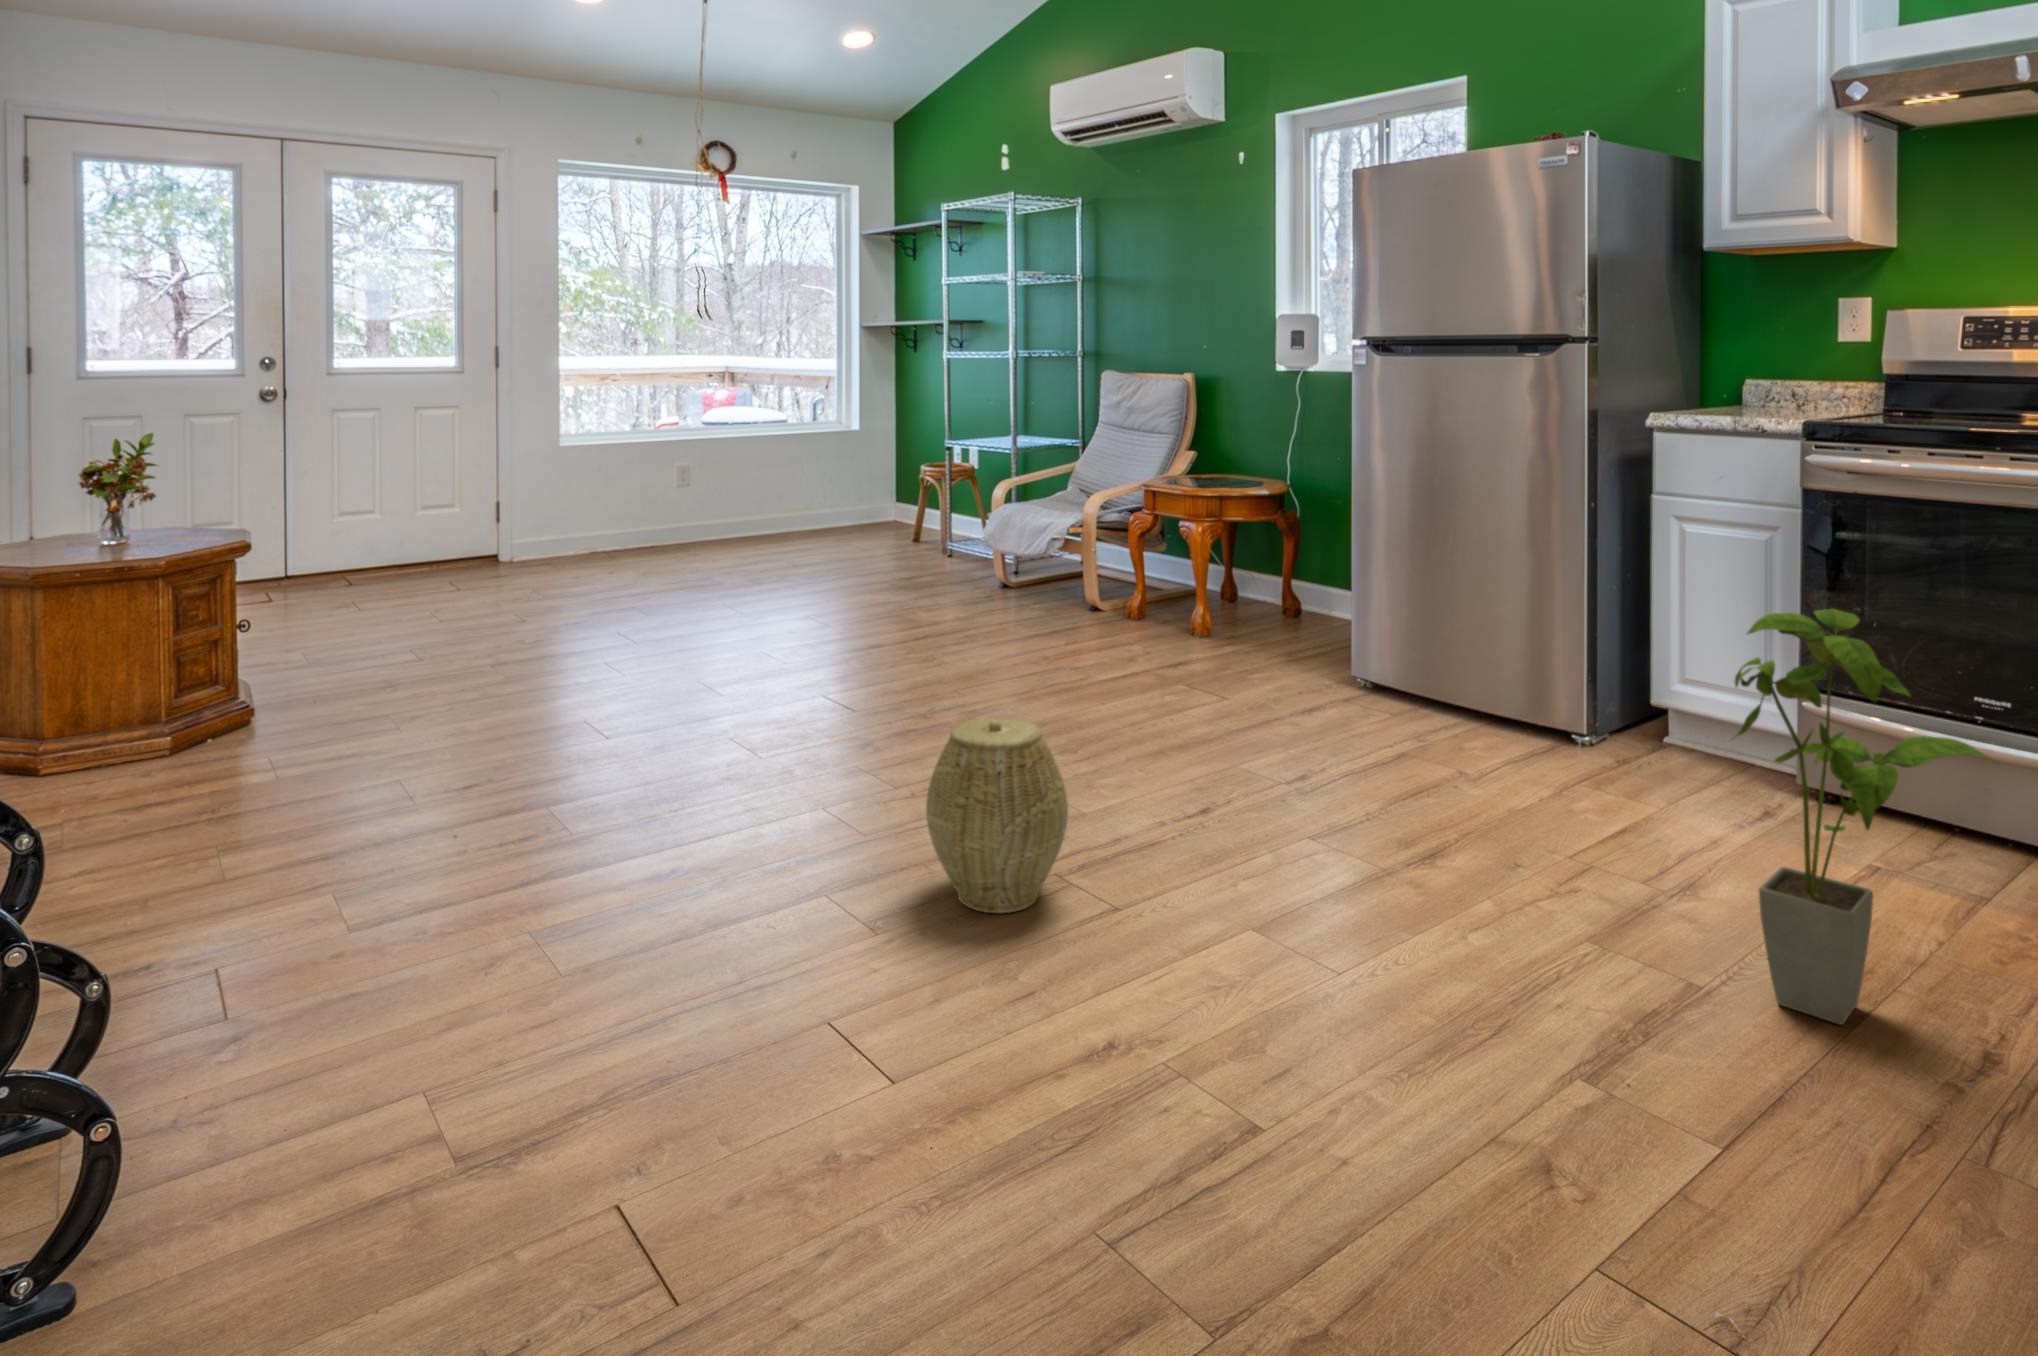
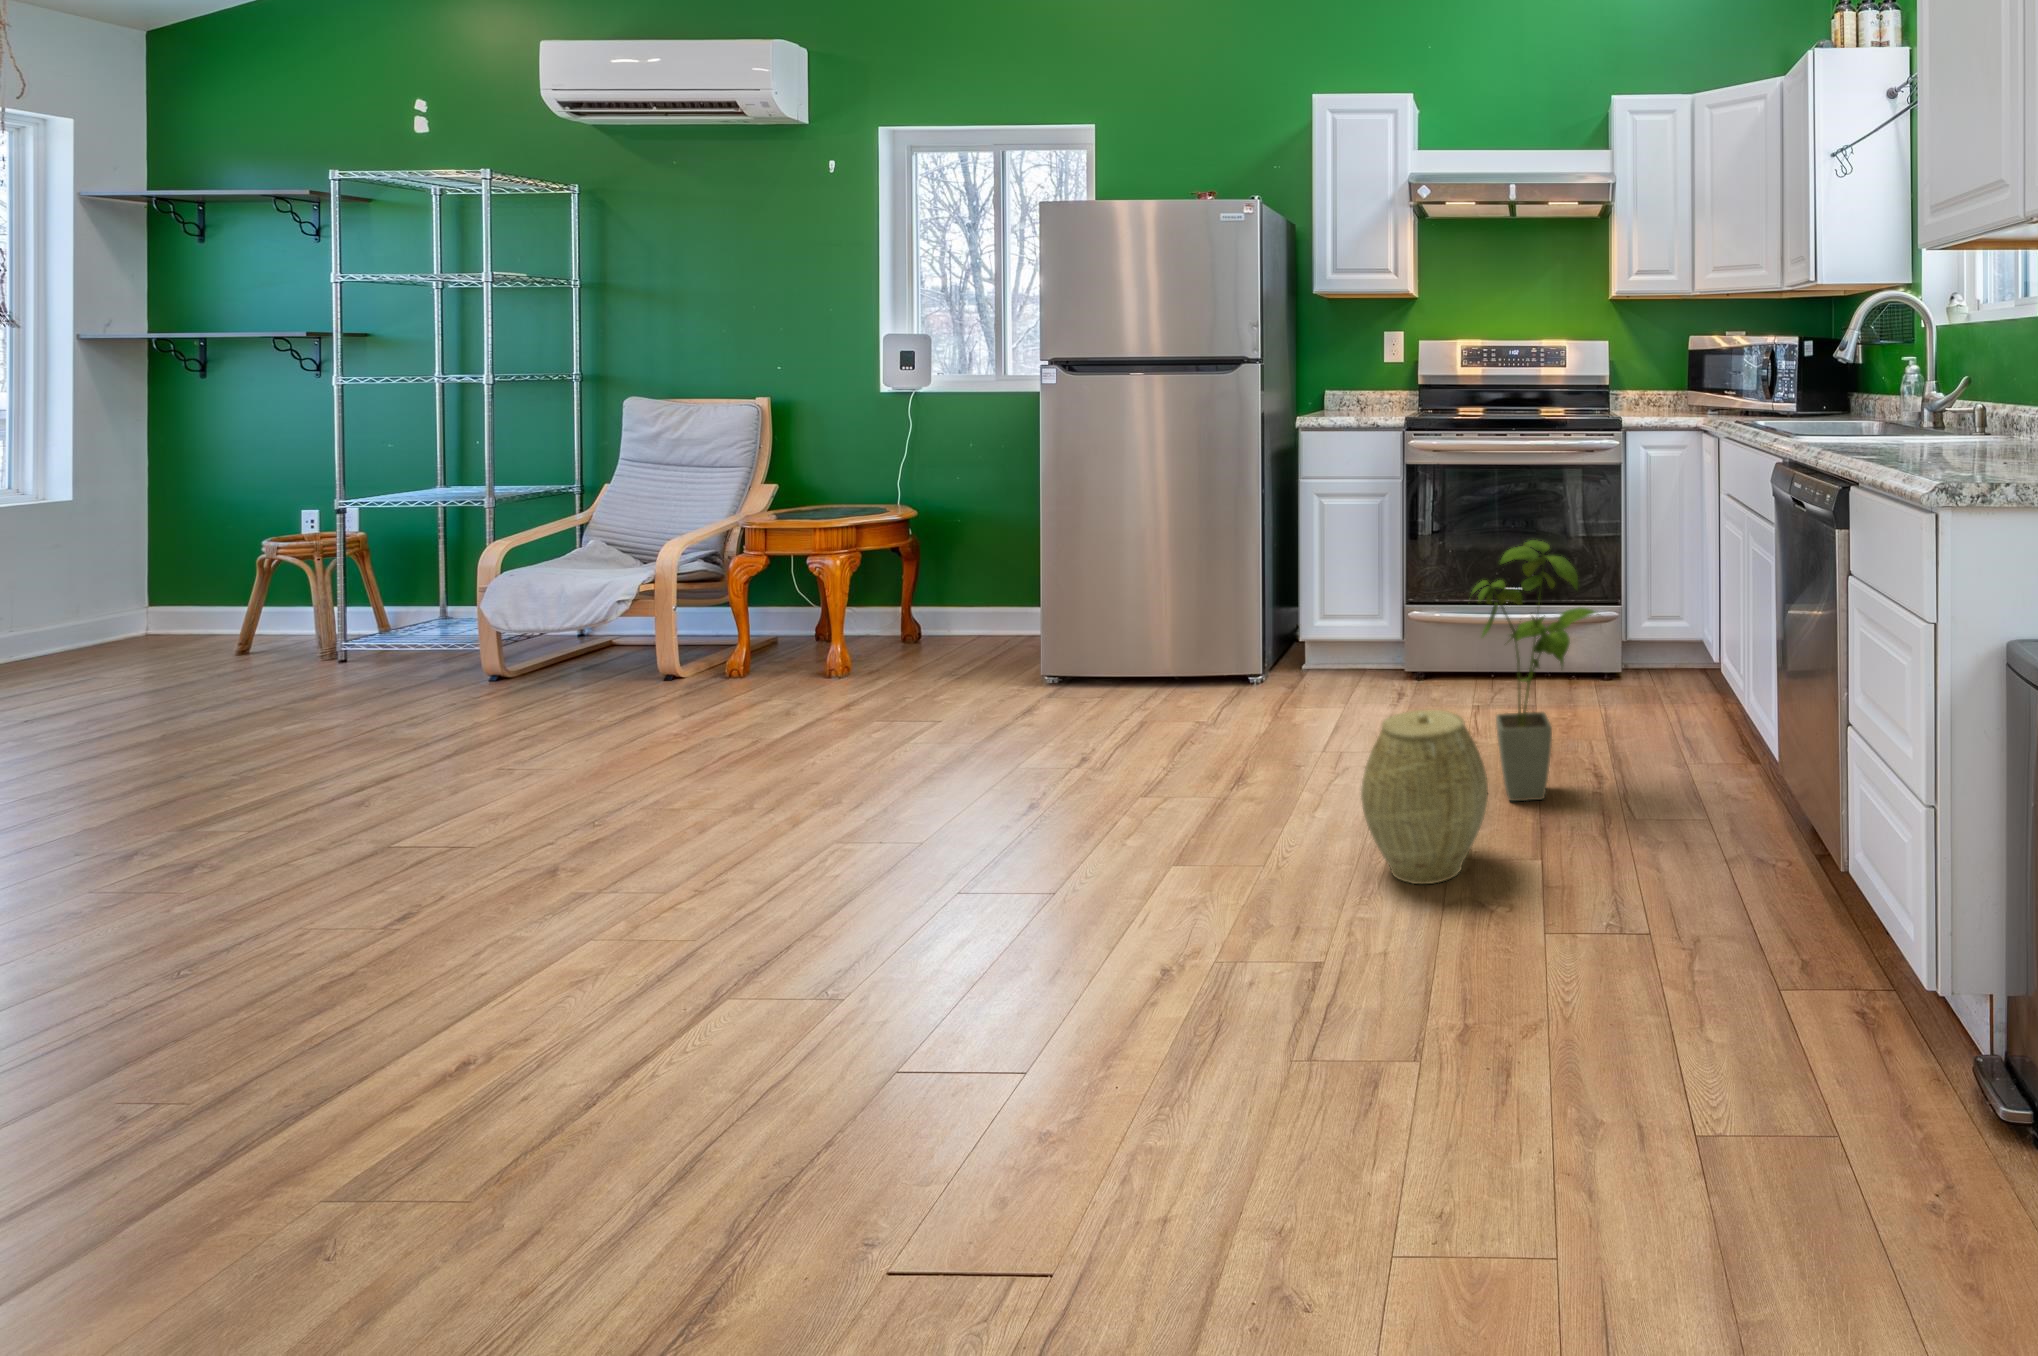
woven basket: present [926,718,1068,913] -> present [1361,710,1488,884]

